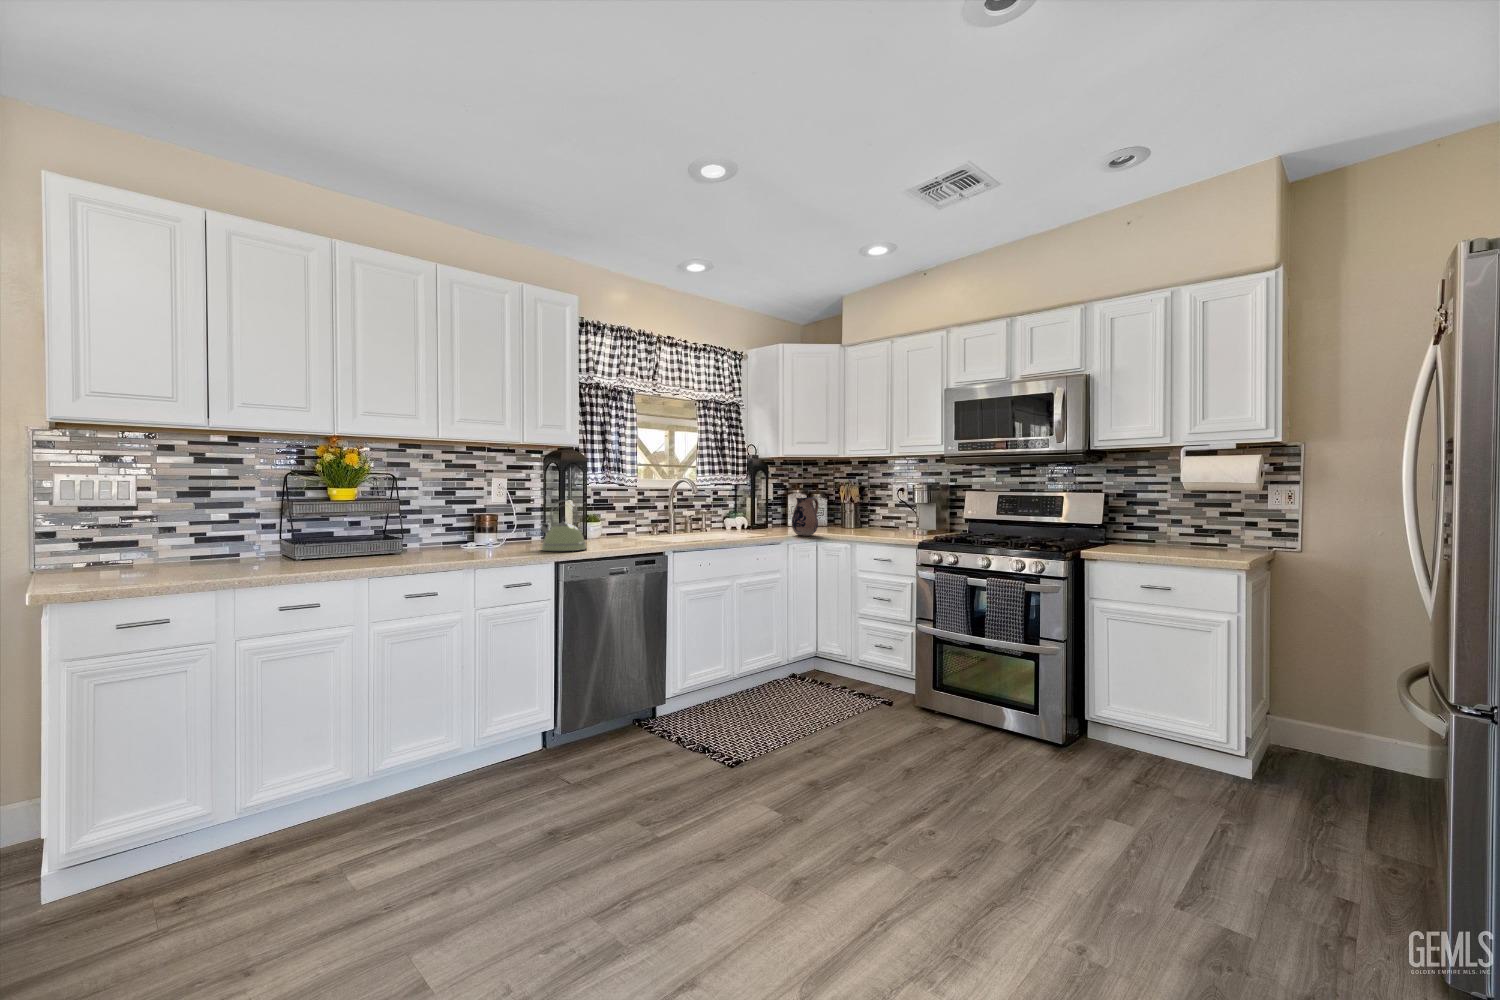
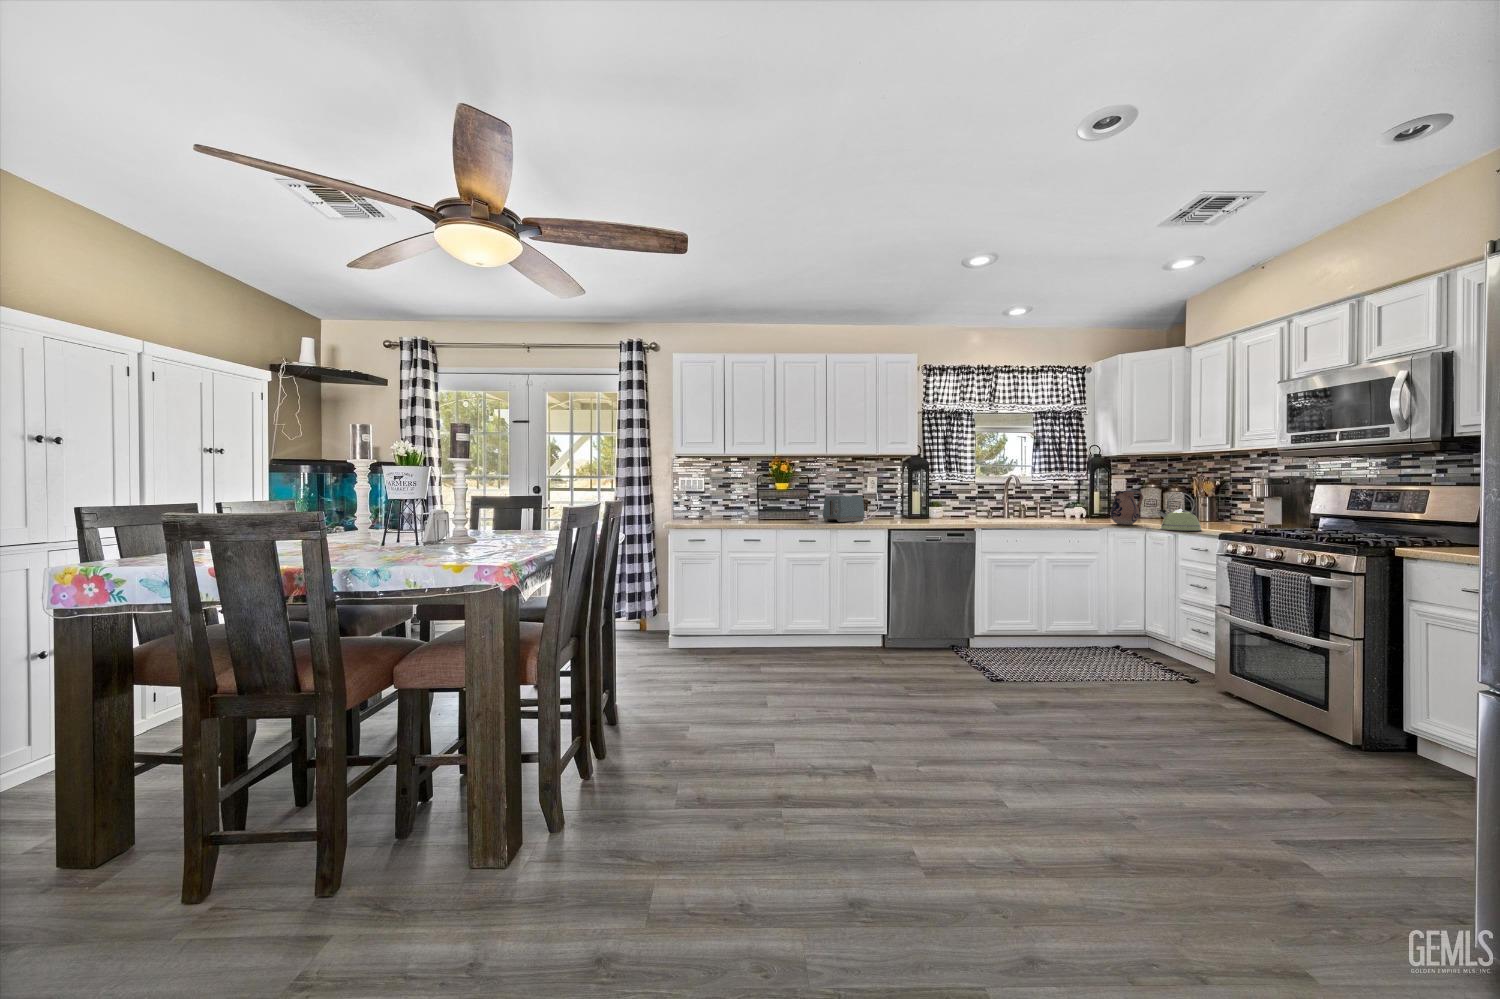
kettle: present [540,502,586,551] -> present [1157,493,1201,531]
toaster: none [435,509,504,555] -> present [823,496,865,522]

